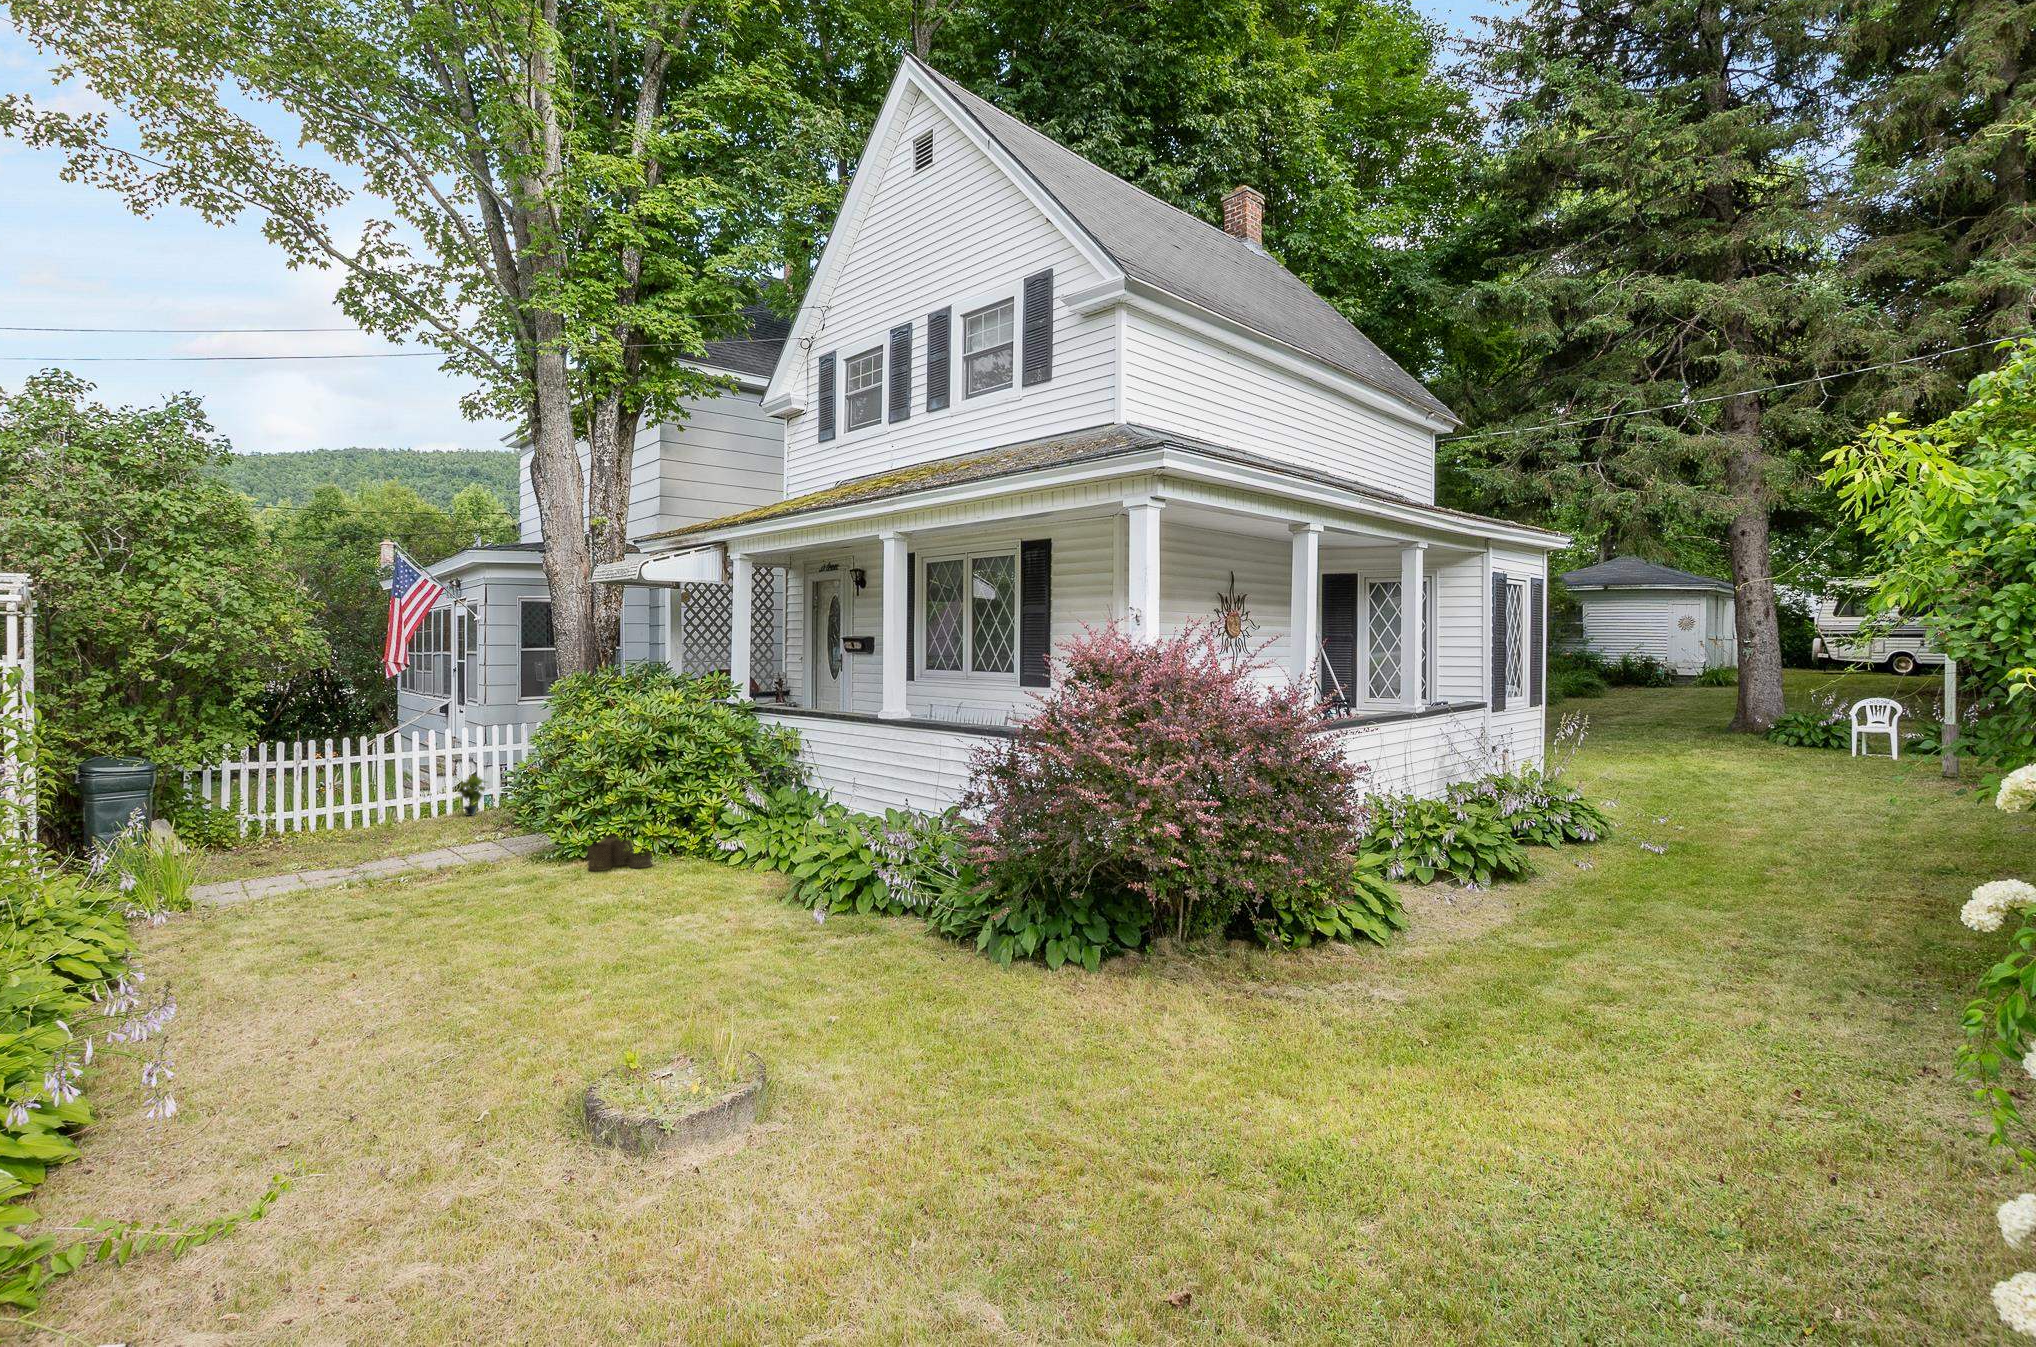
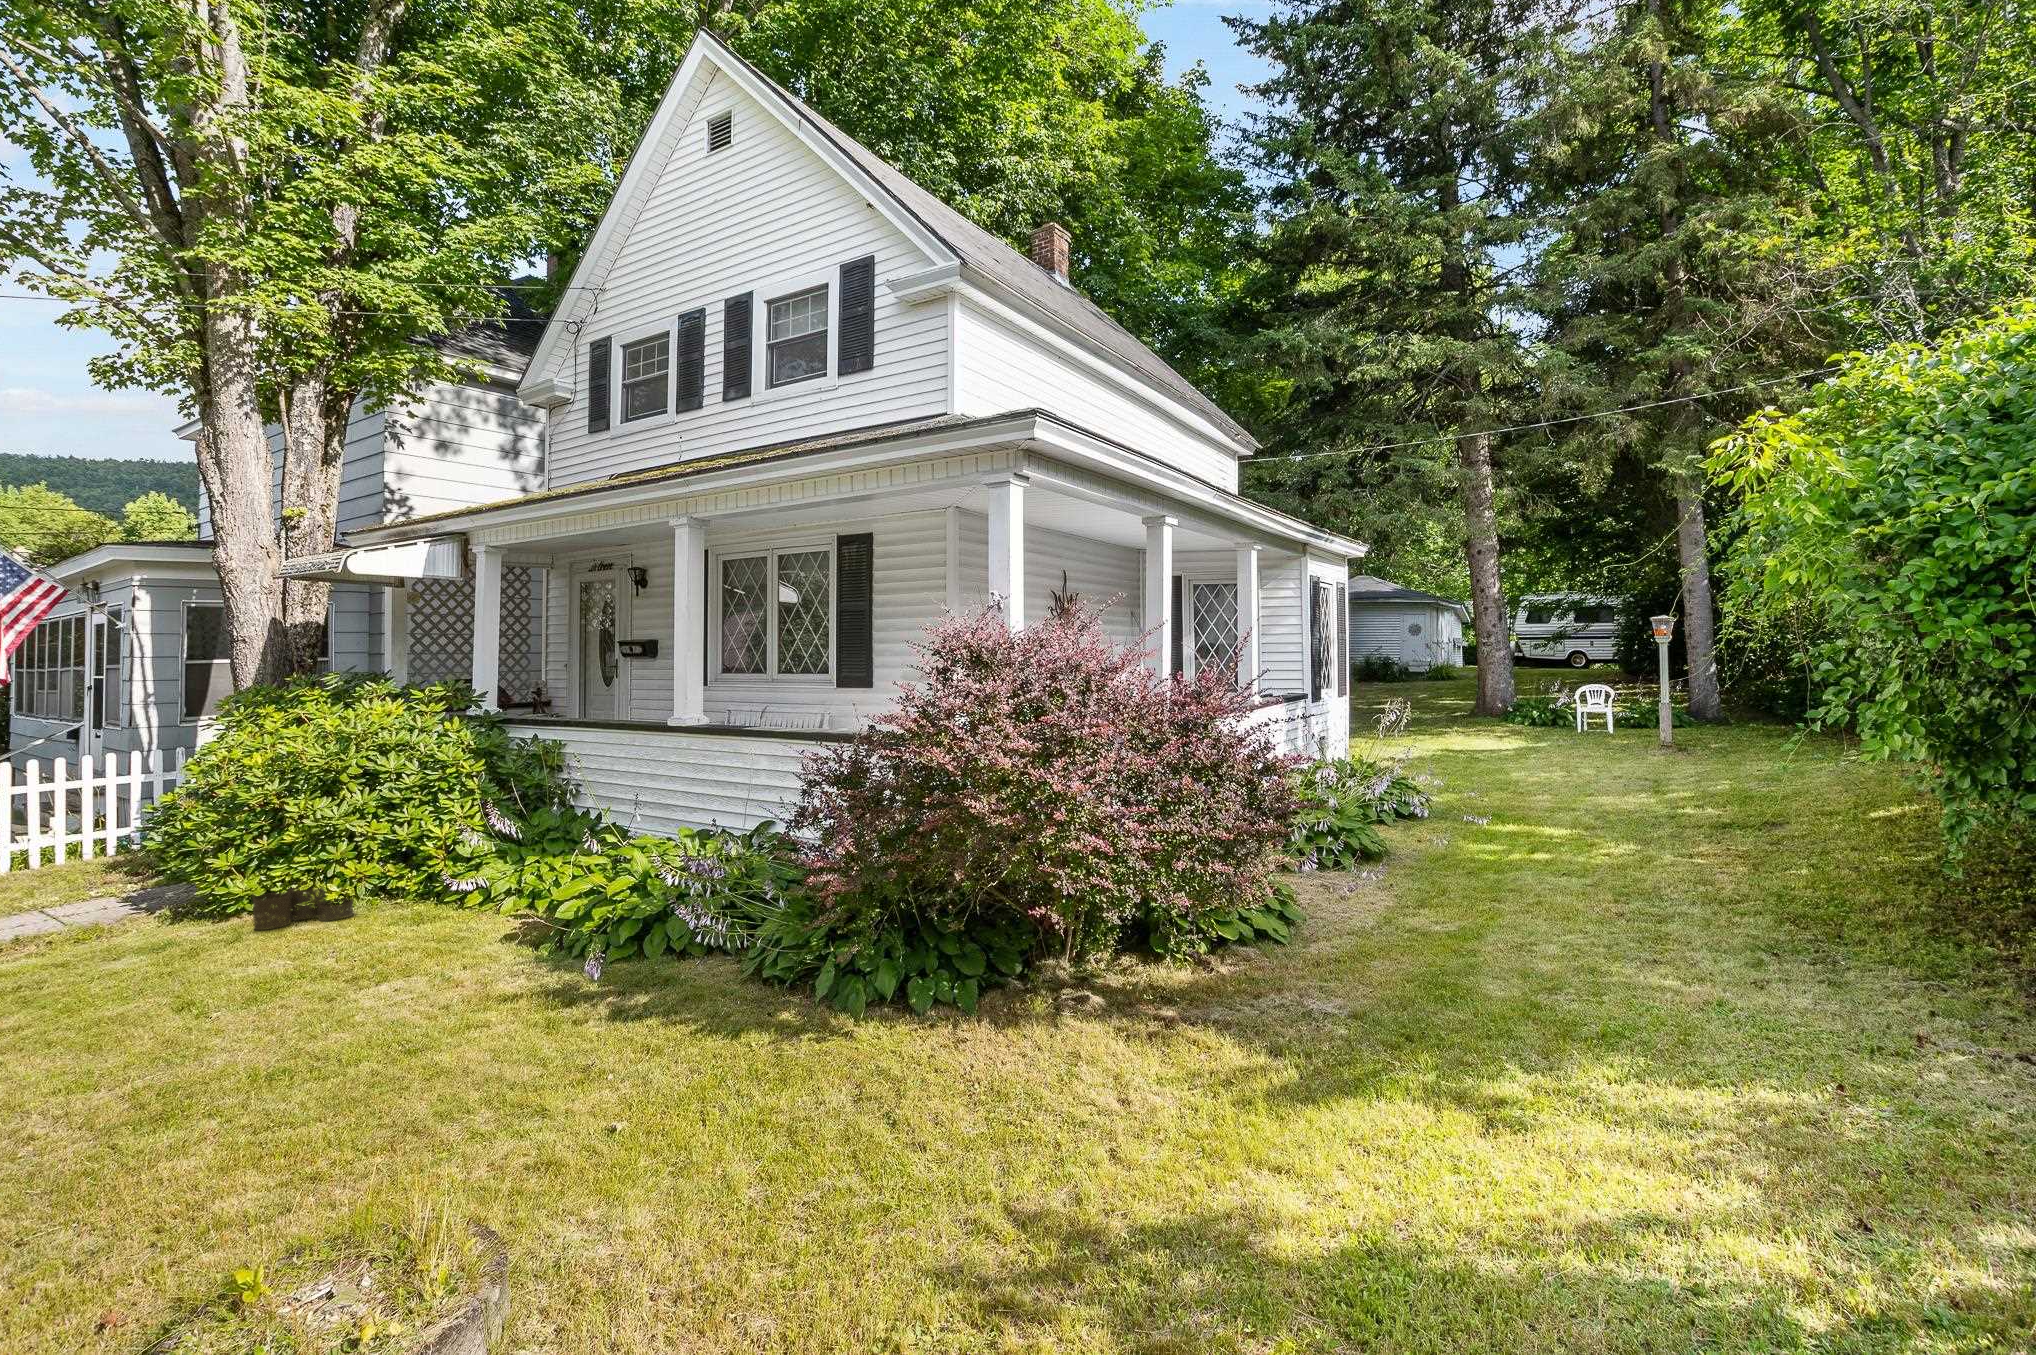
potted plant: present [458,776,486,816] -> none [64,813,119,868]

